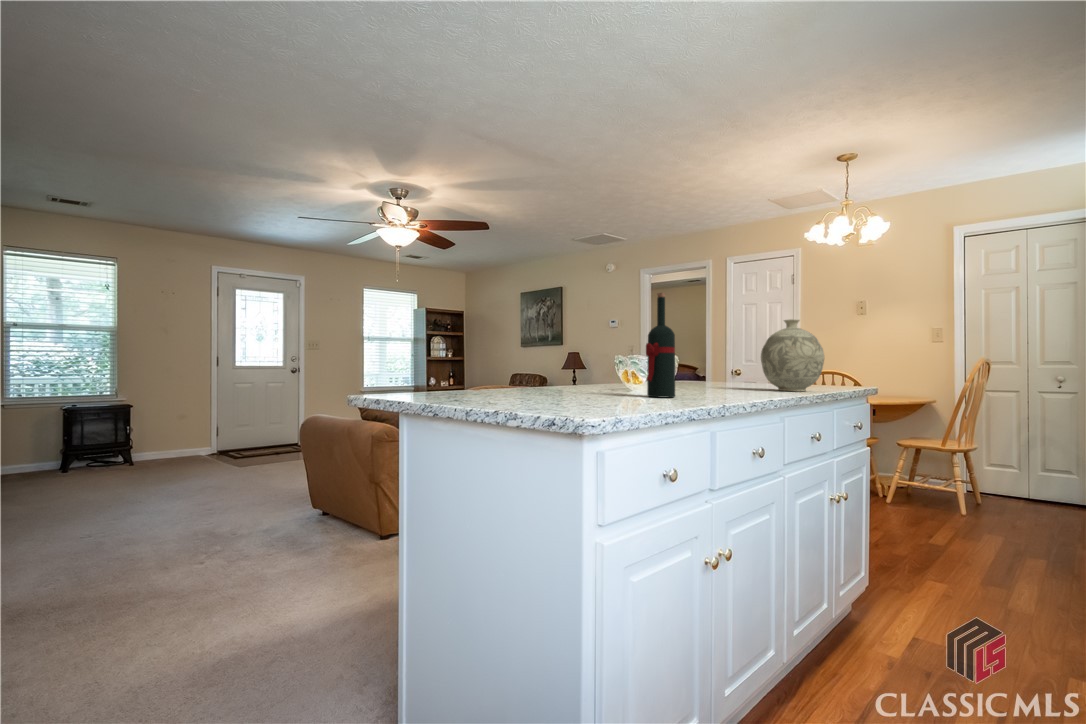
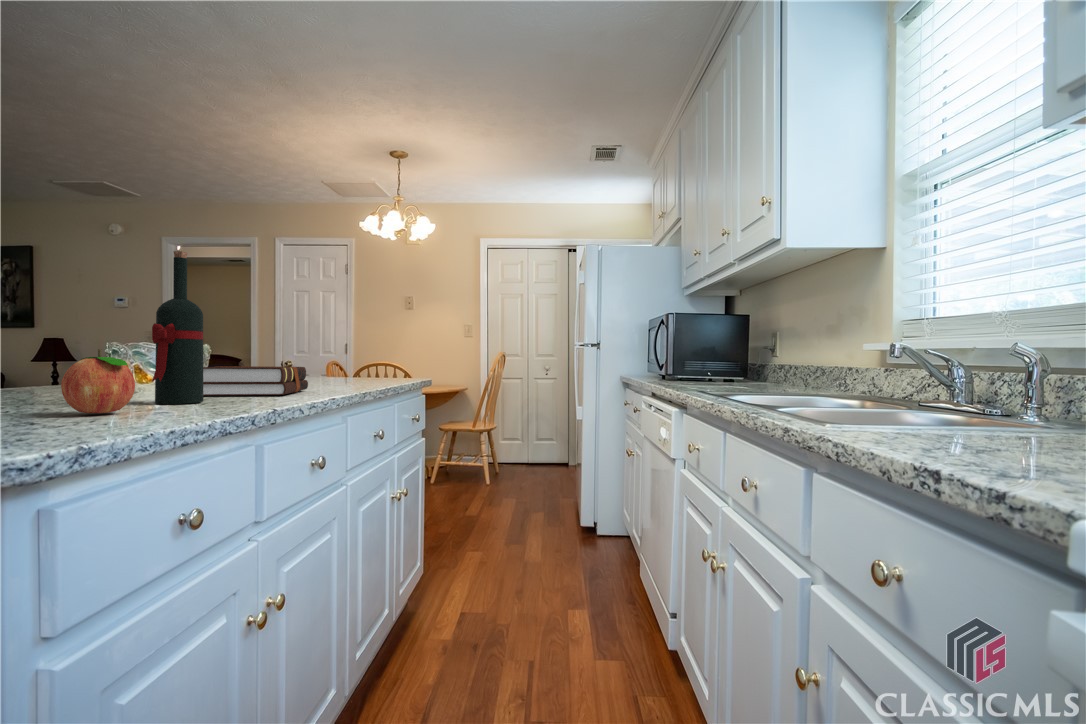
decorative vase: present [761,319,824,391] -> none [320,307,386,386]
fruit: none [603,361,638,400] -> present [61,349,135,413]
hardback book: none [669,373,750,395] -> present [203,366,308,396]

